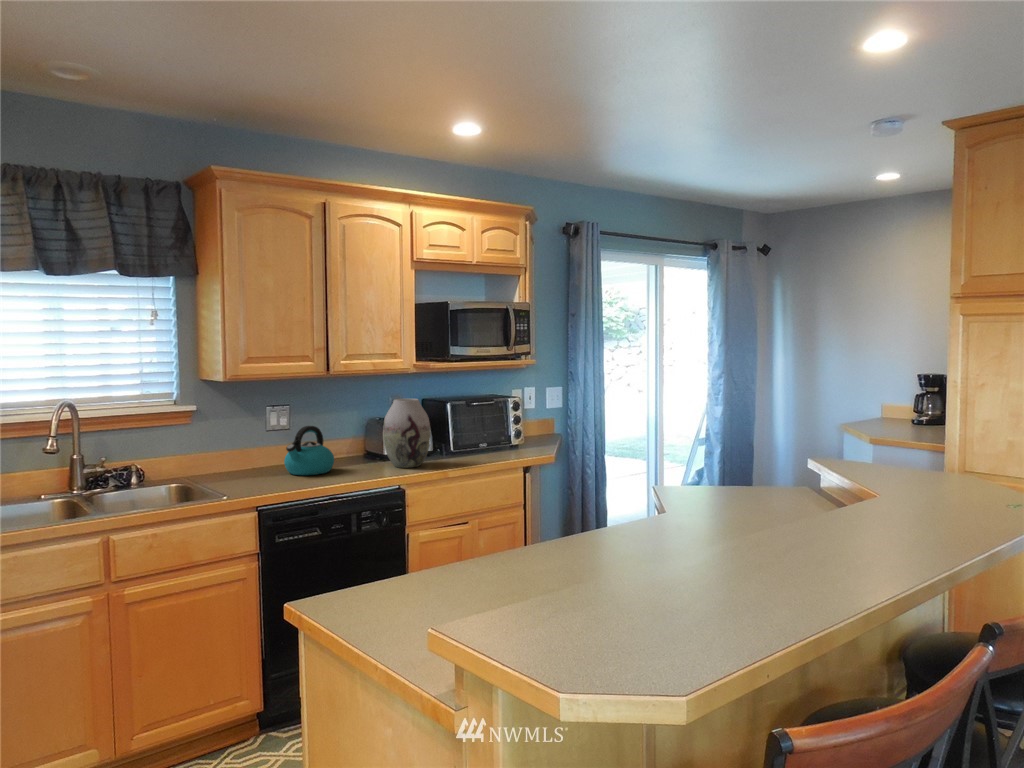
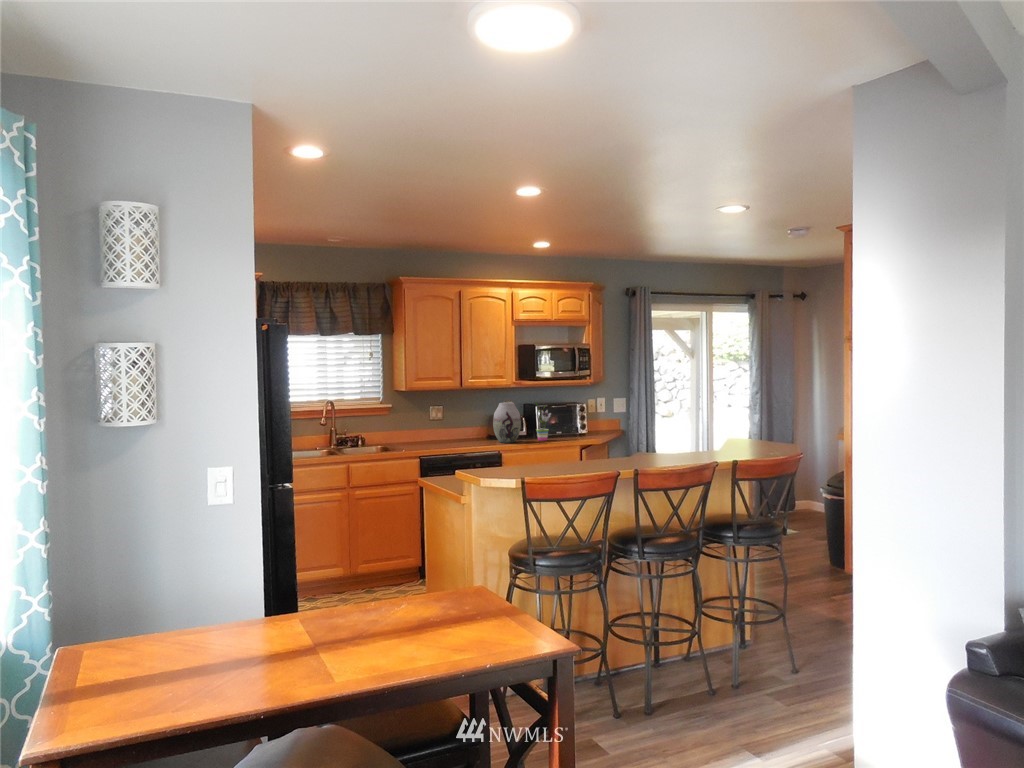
potted plant: none [450,396,479,461] -> present [536,402,551,441]
kettle: present [284,426,334,475] -> none [437,417,465,444]

